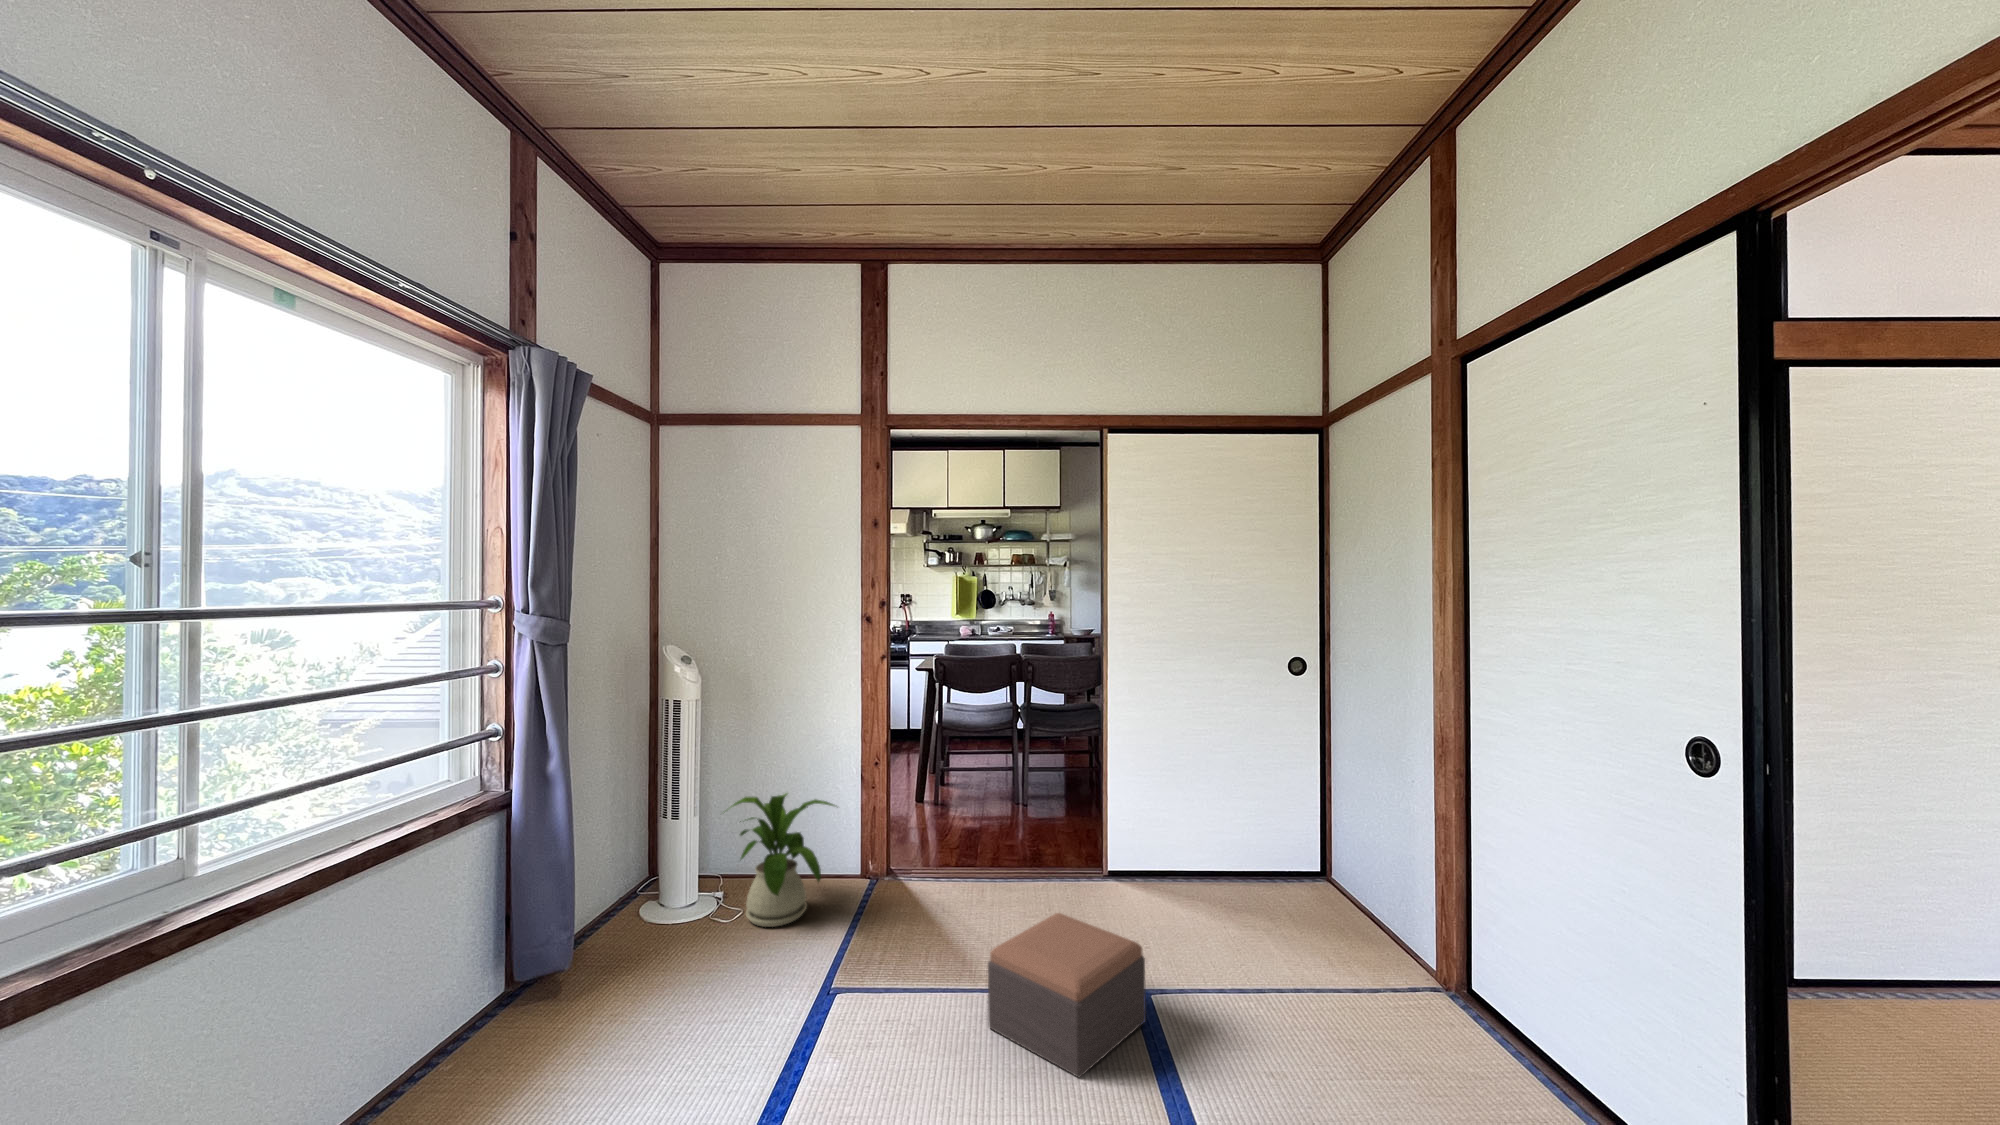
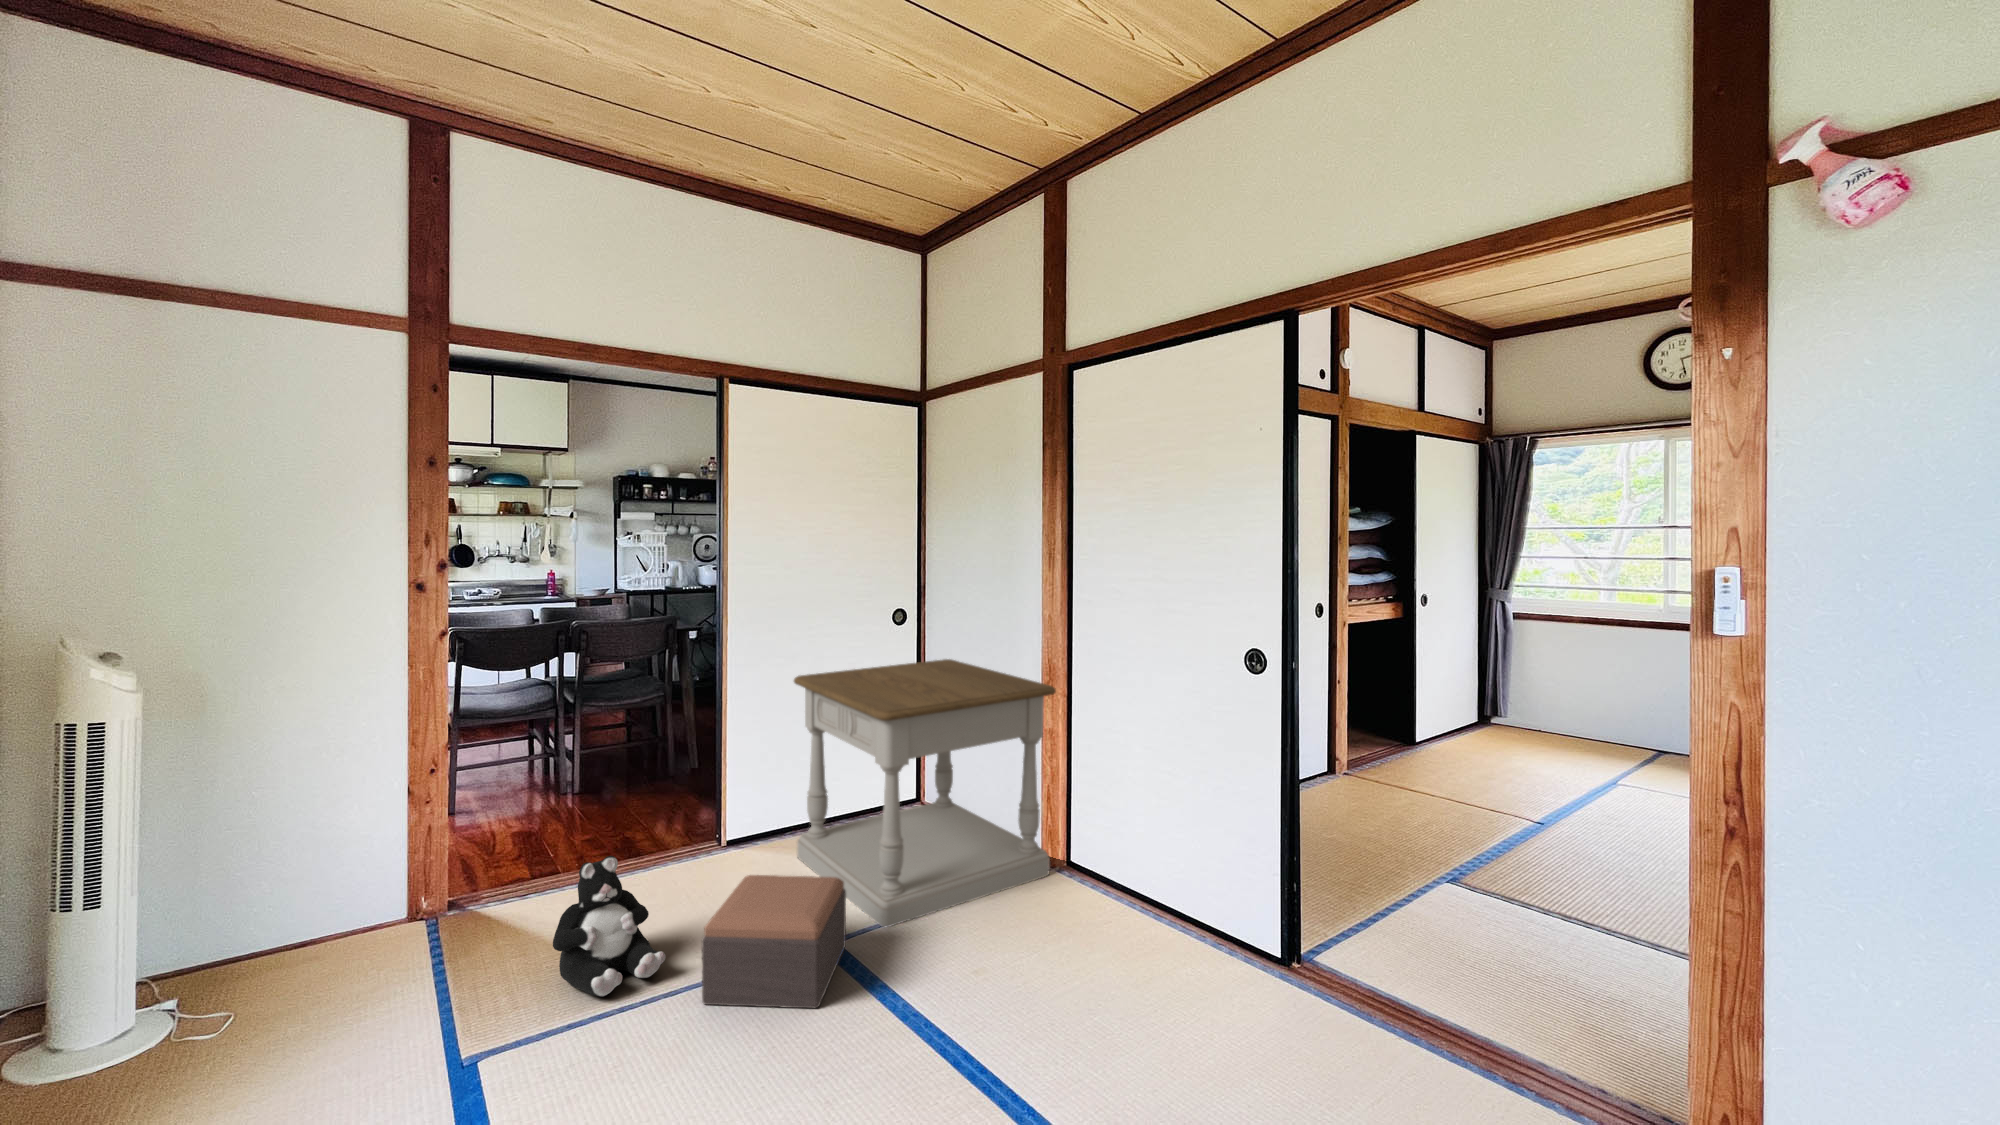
side table: none [1155,720,1456,1026] -> present [794,659,1056,927]
house plant: present [733,793,835,927] -> none [202,825,417,1017]
plush toy: none [899,861,979,987] -> present [553,856,665,996]

